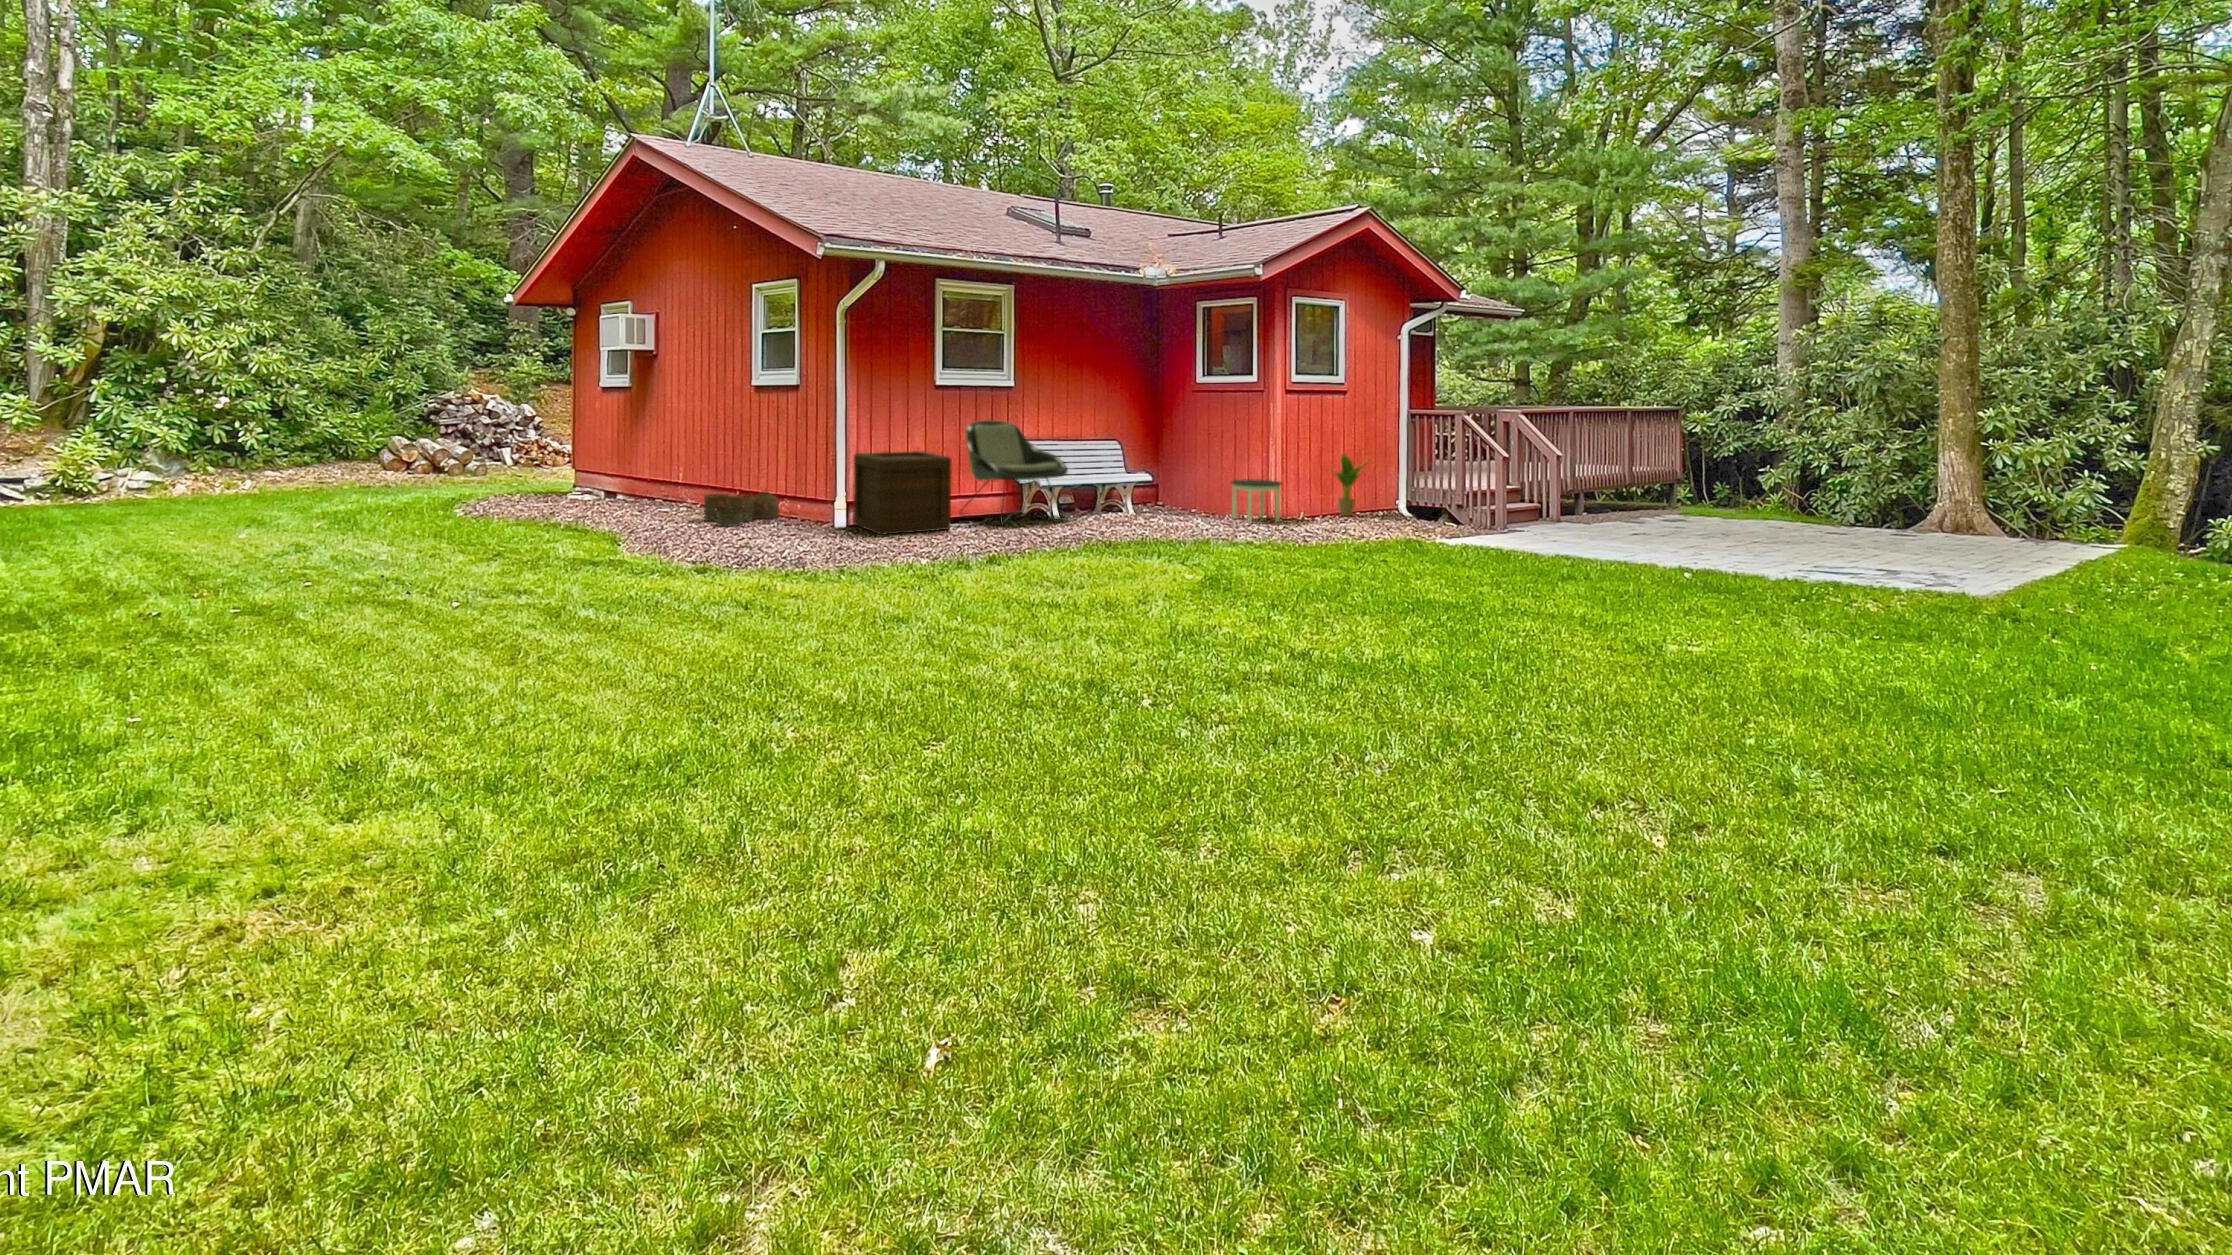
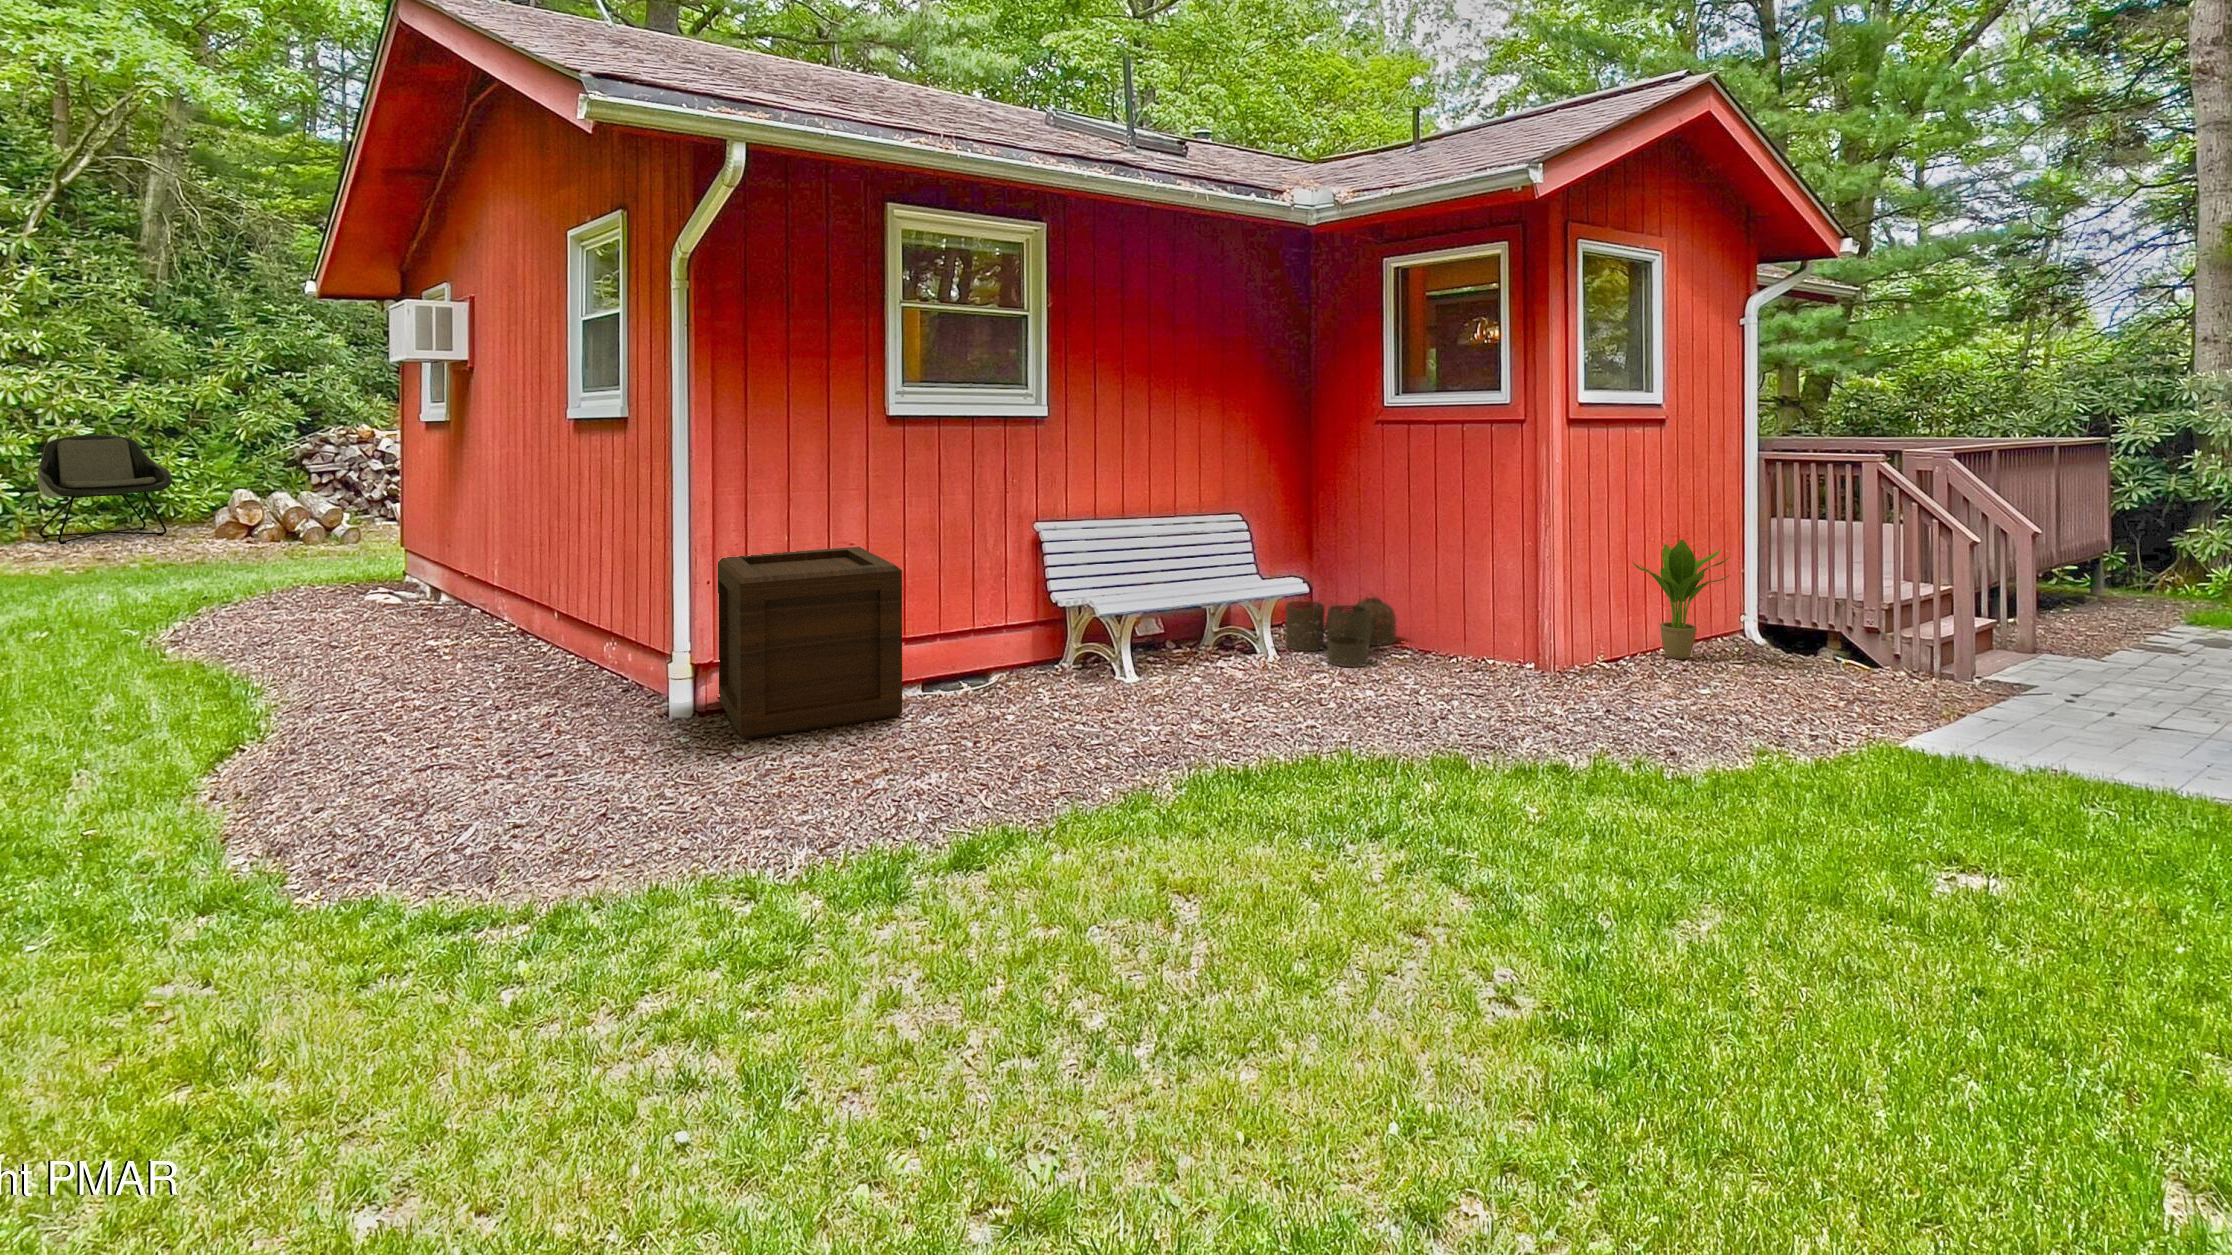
lounge chair: present [961,420,1068,525] -> present [37,435,172,544]
round table: present [1232,479,1281,523] -> none [1463,591,1567,688]
woven basket: present [704,490,779,527] -> present [1286,597,1396,667]

